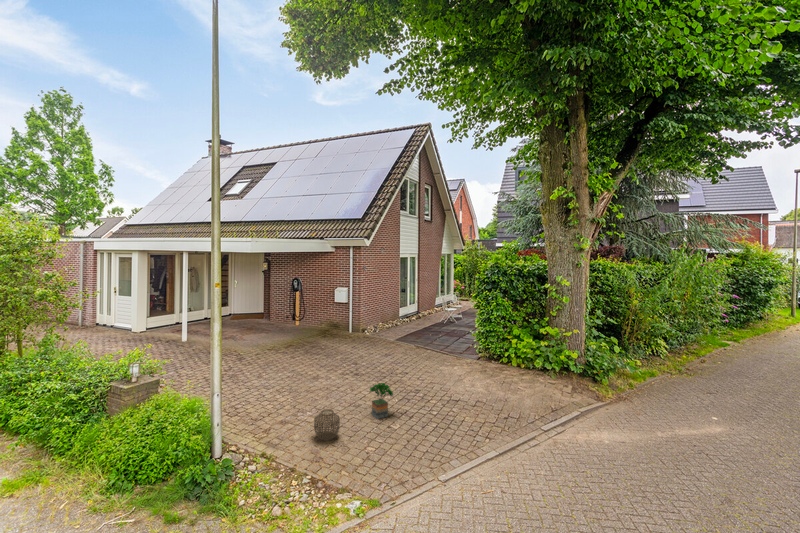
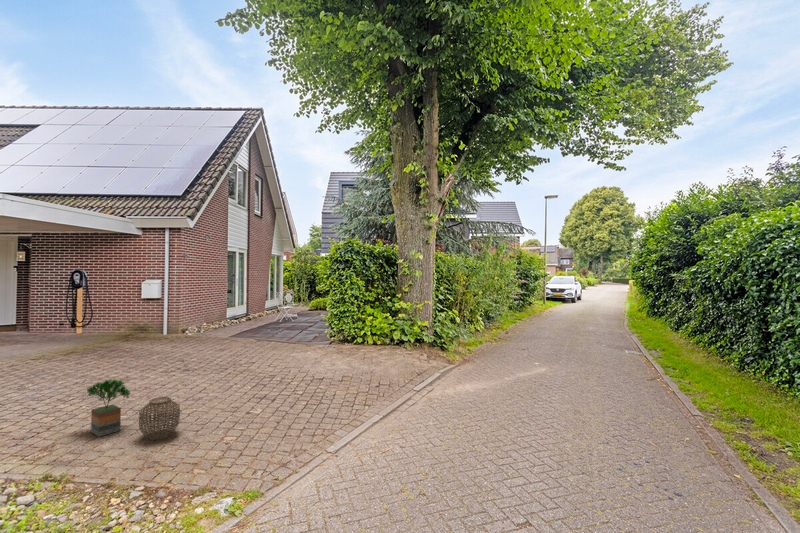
potted tree: present [370,383,393,419] -> present [87,379,130,437]

